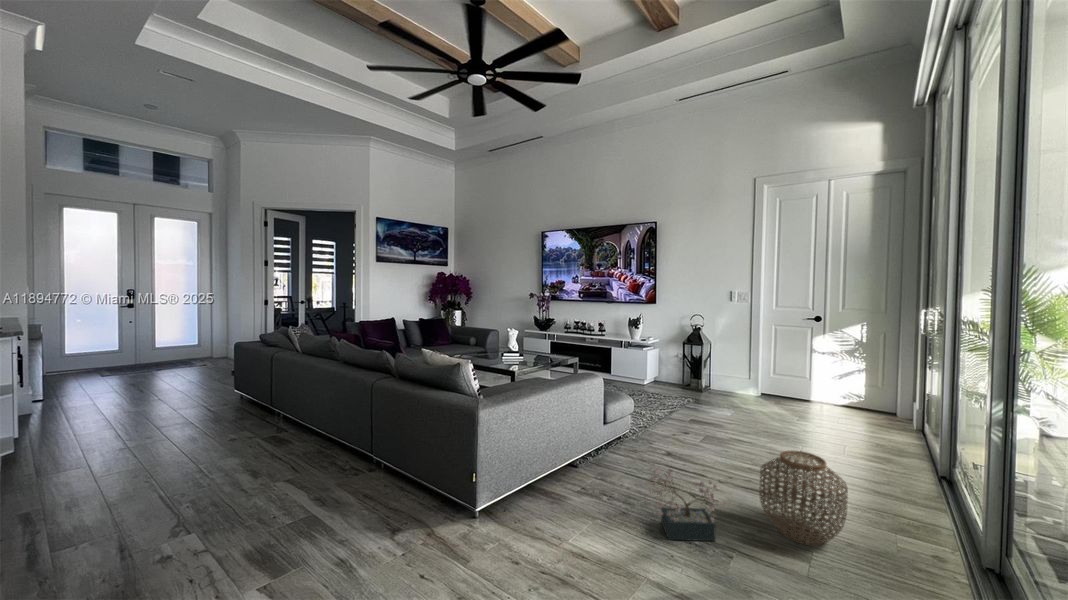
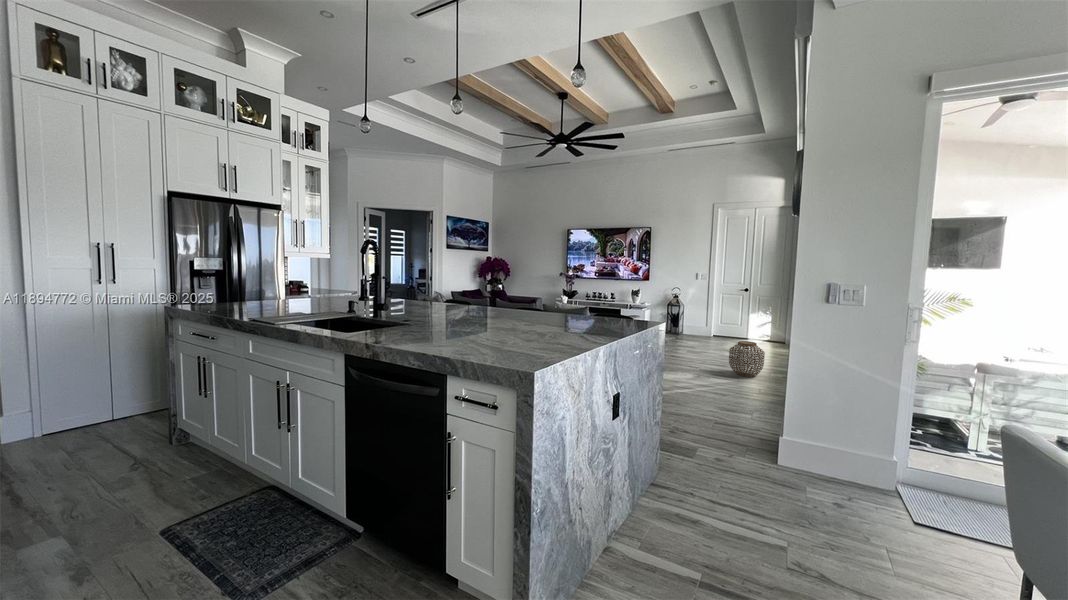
decorative plant: present [644,466,725,541] -> none [682,348,716,377]

